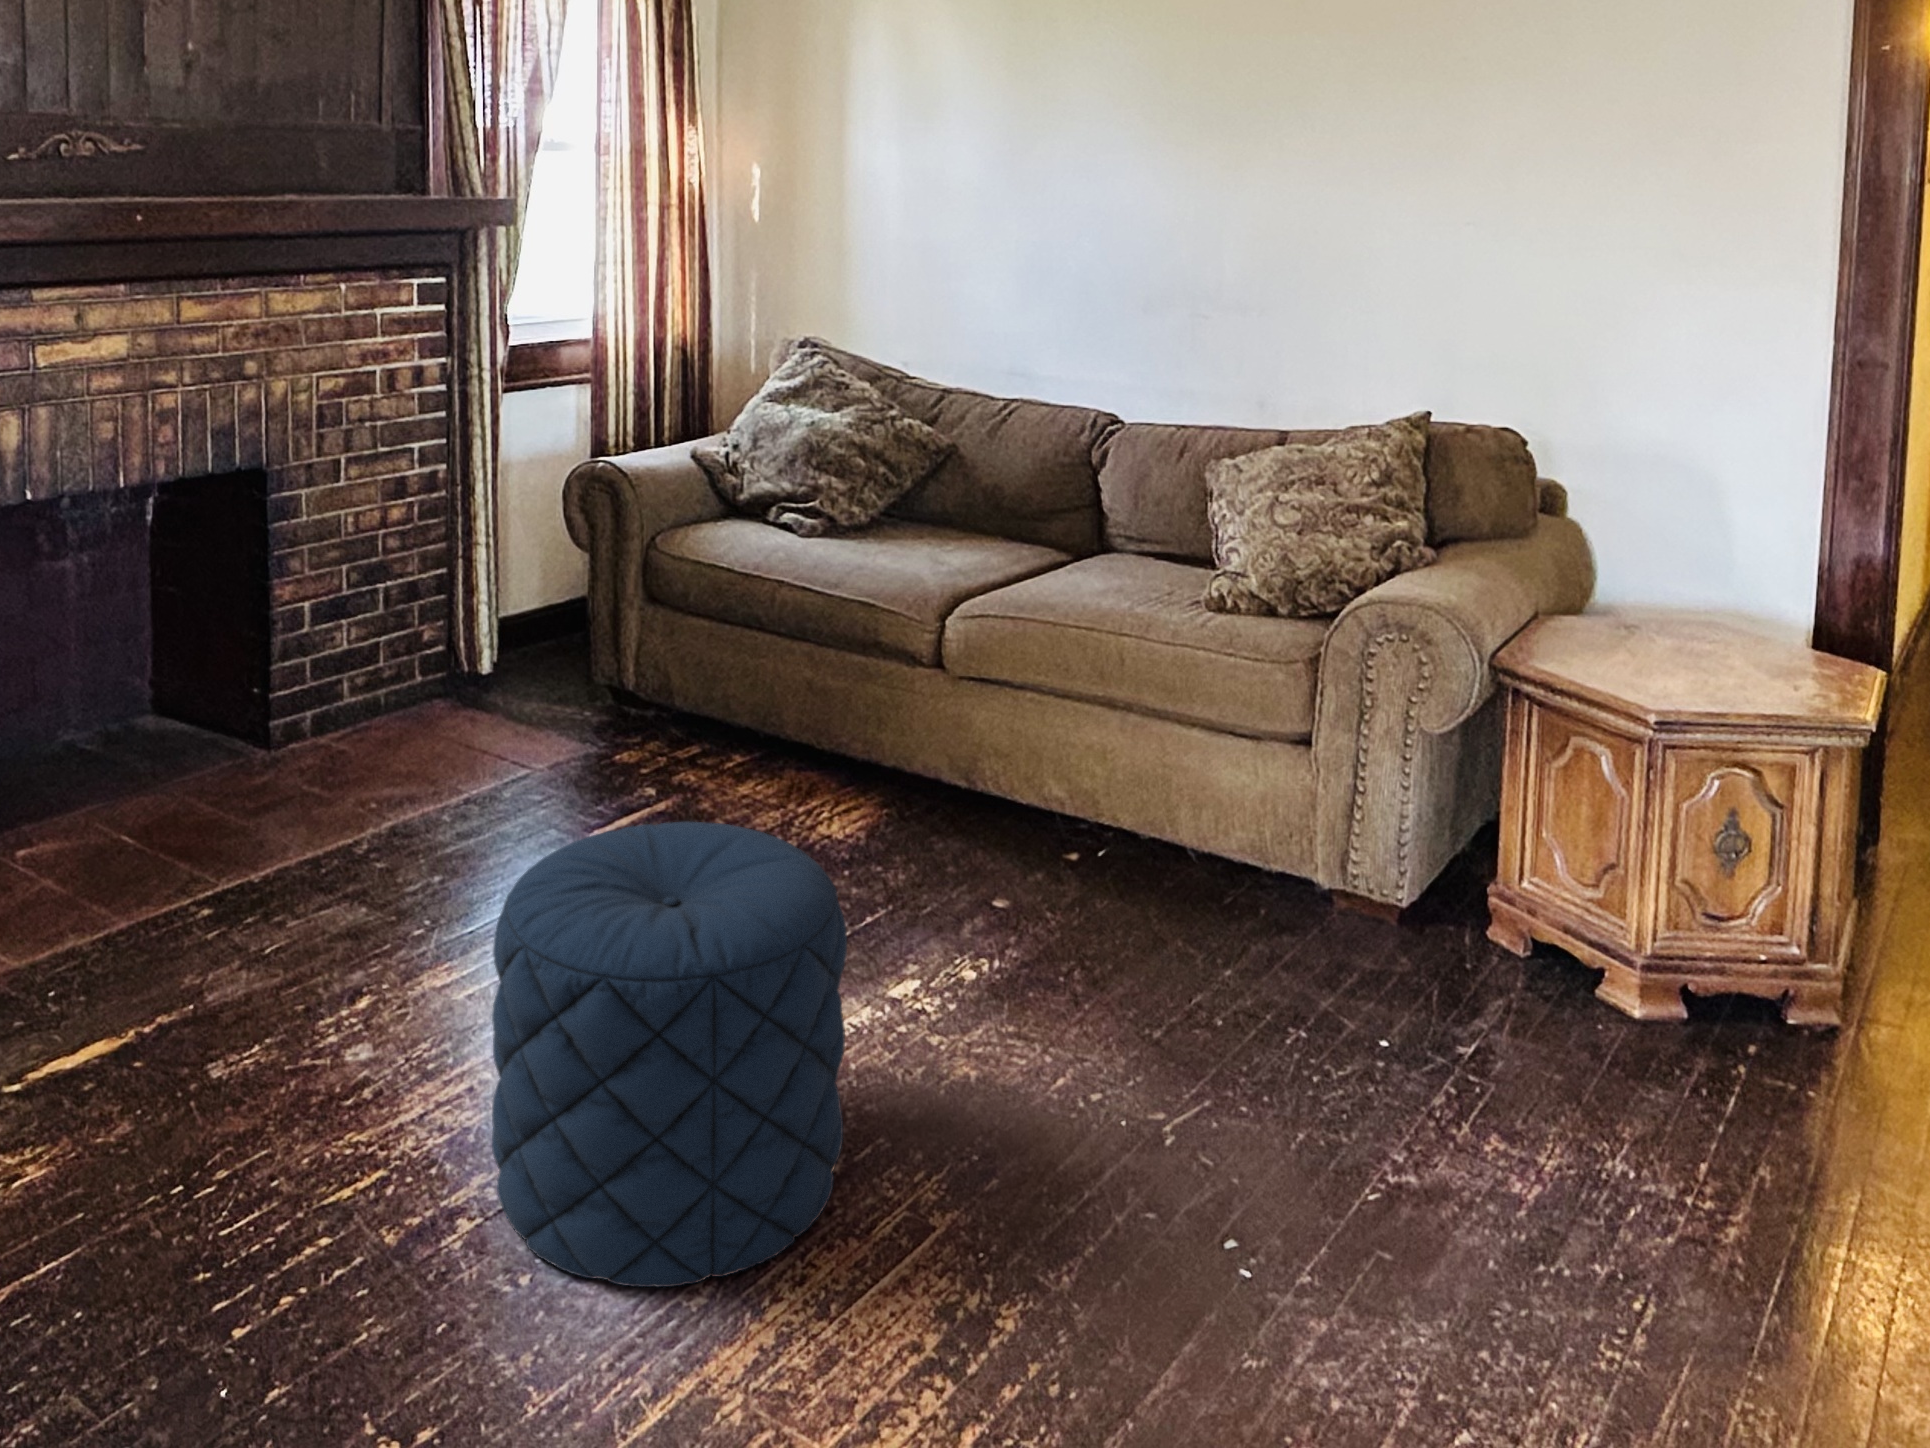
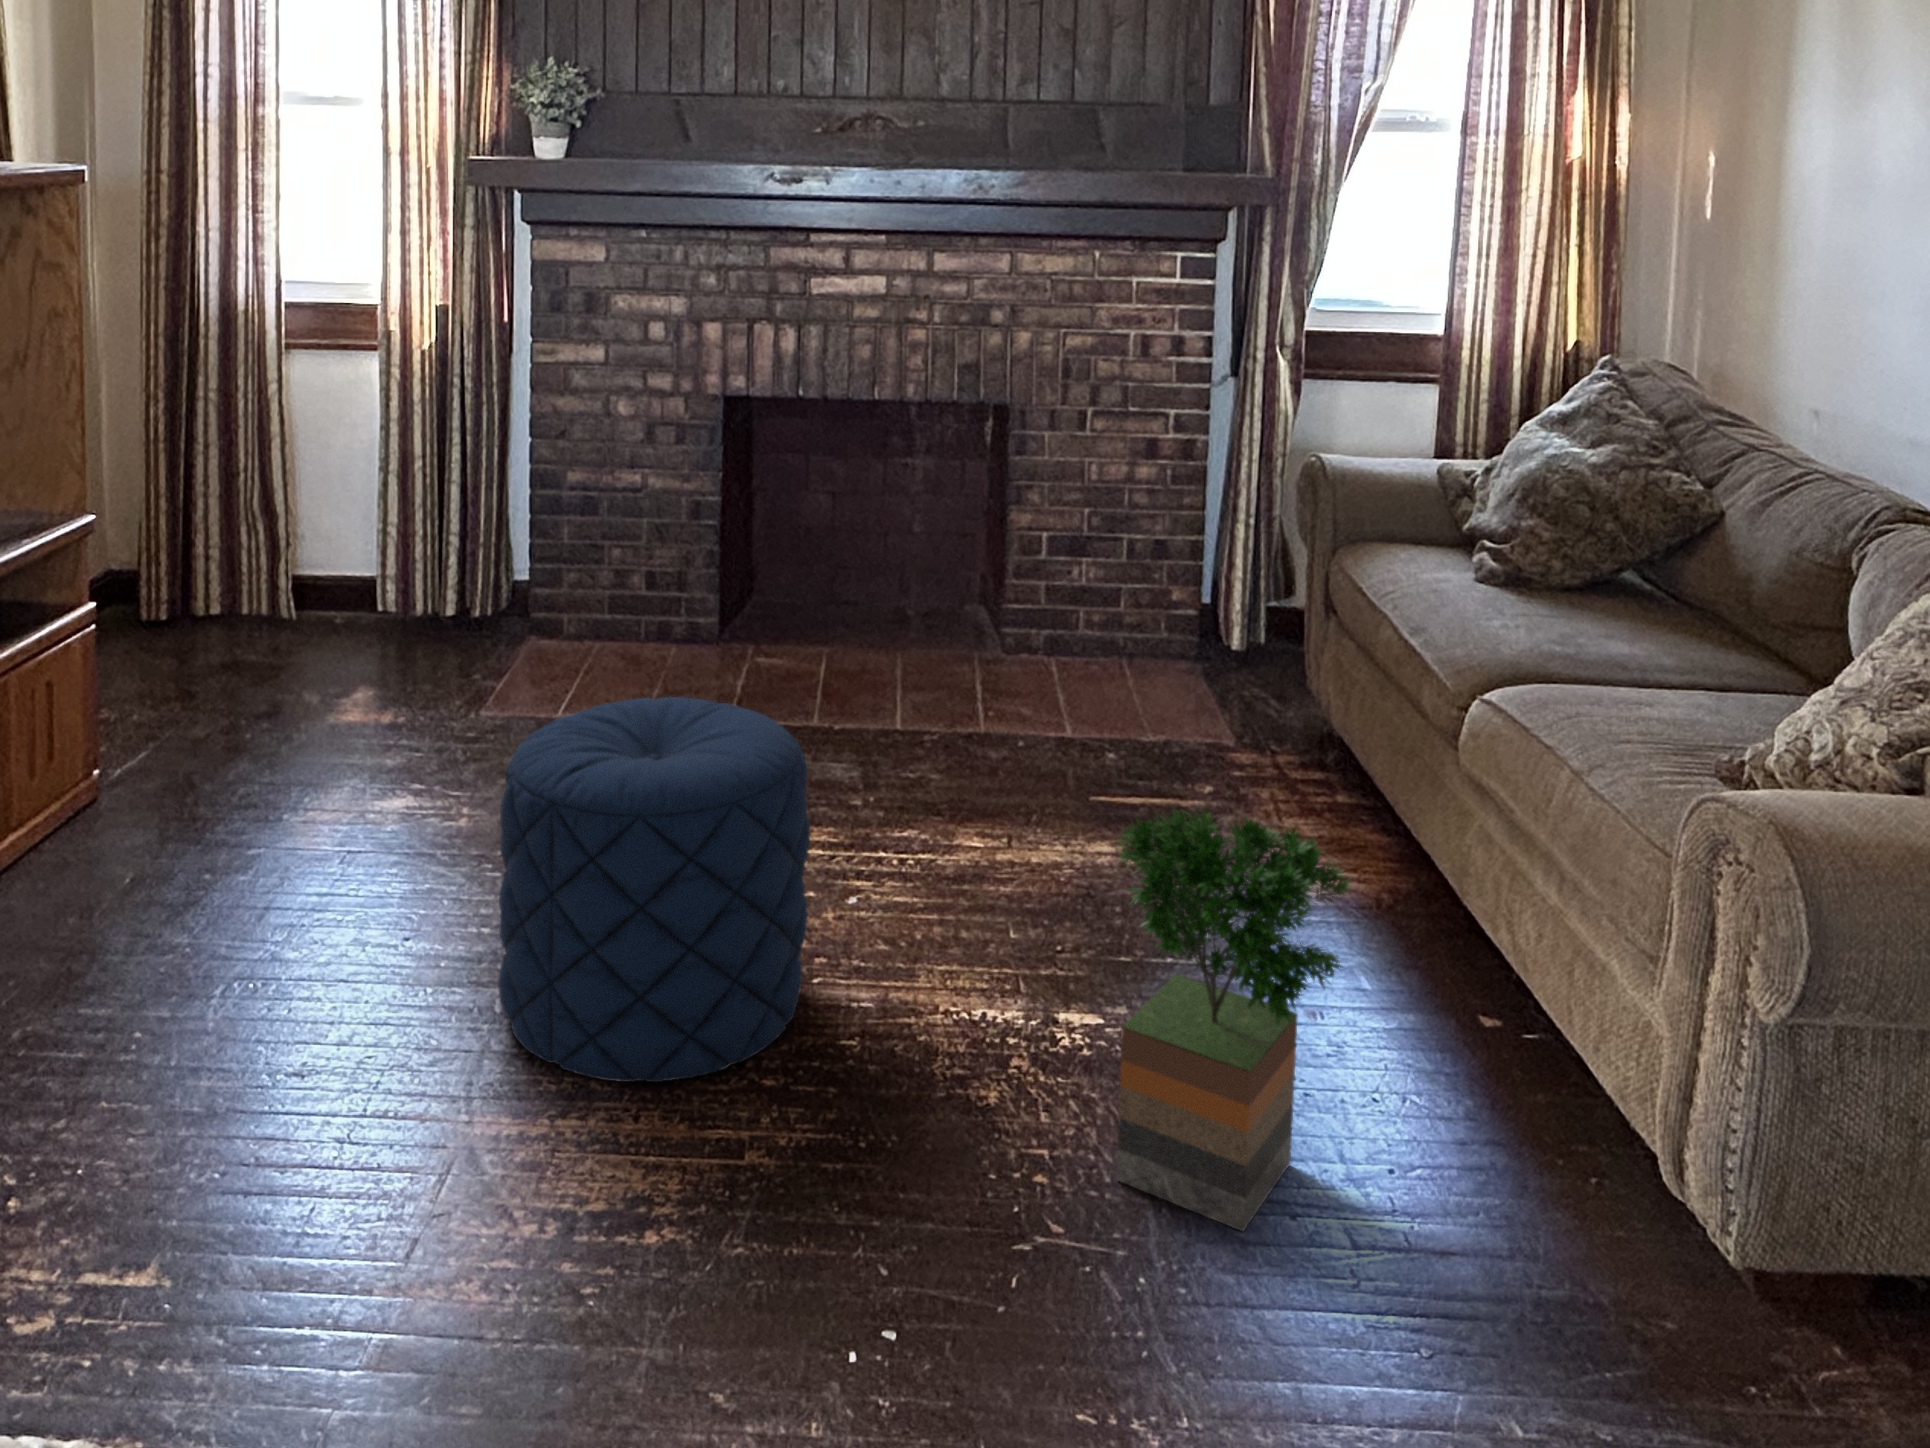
potted tree: none [1076,734,1308,1071] -> present [1116,807,1350,1231]

